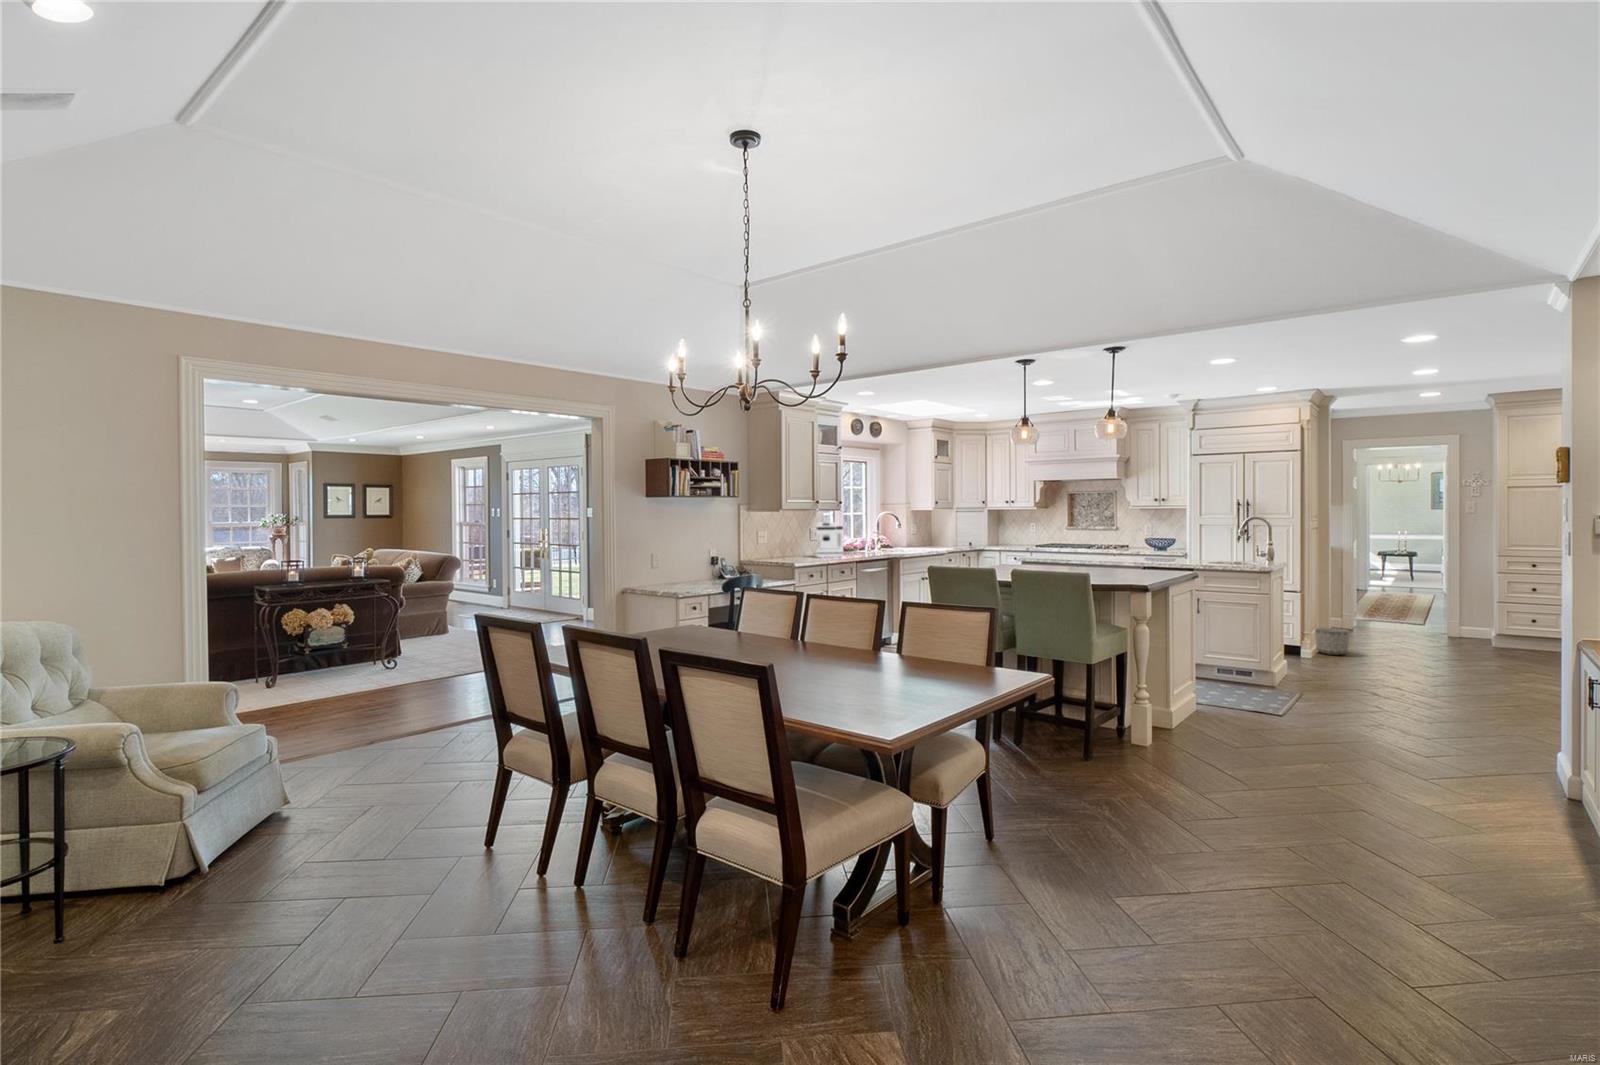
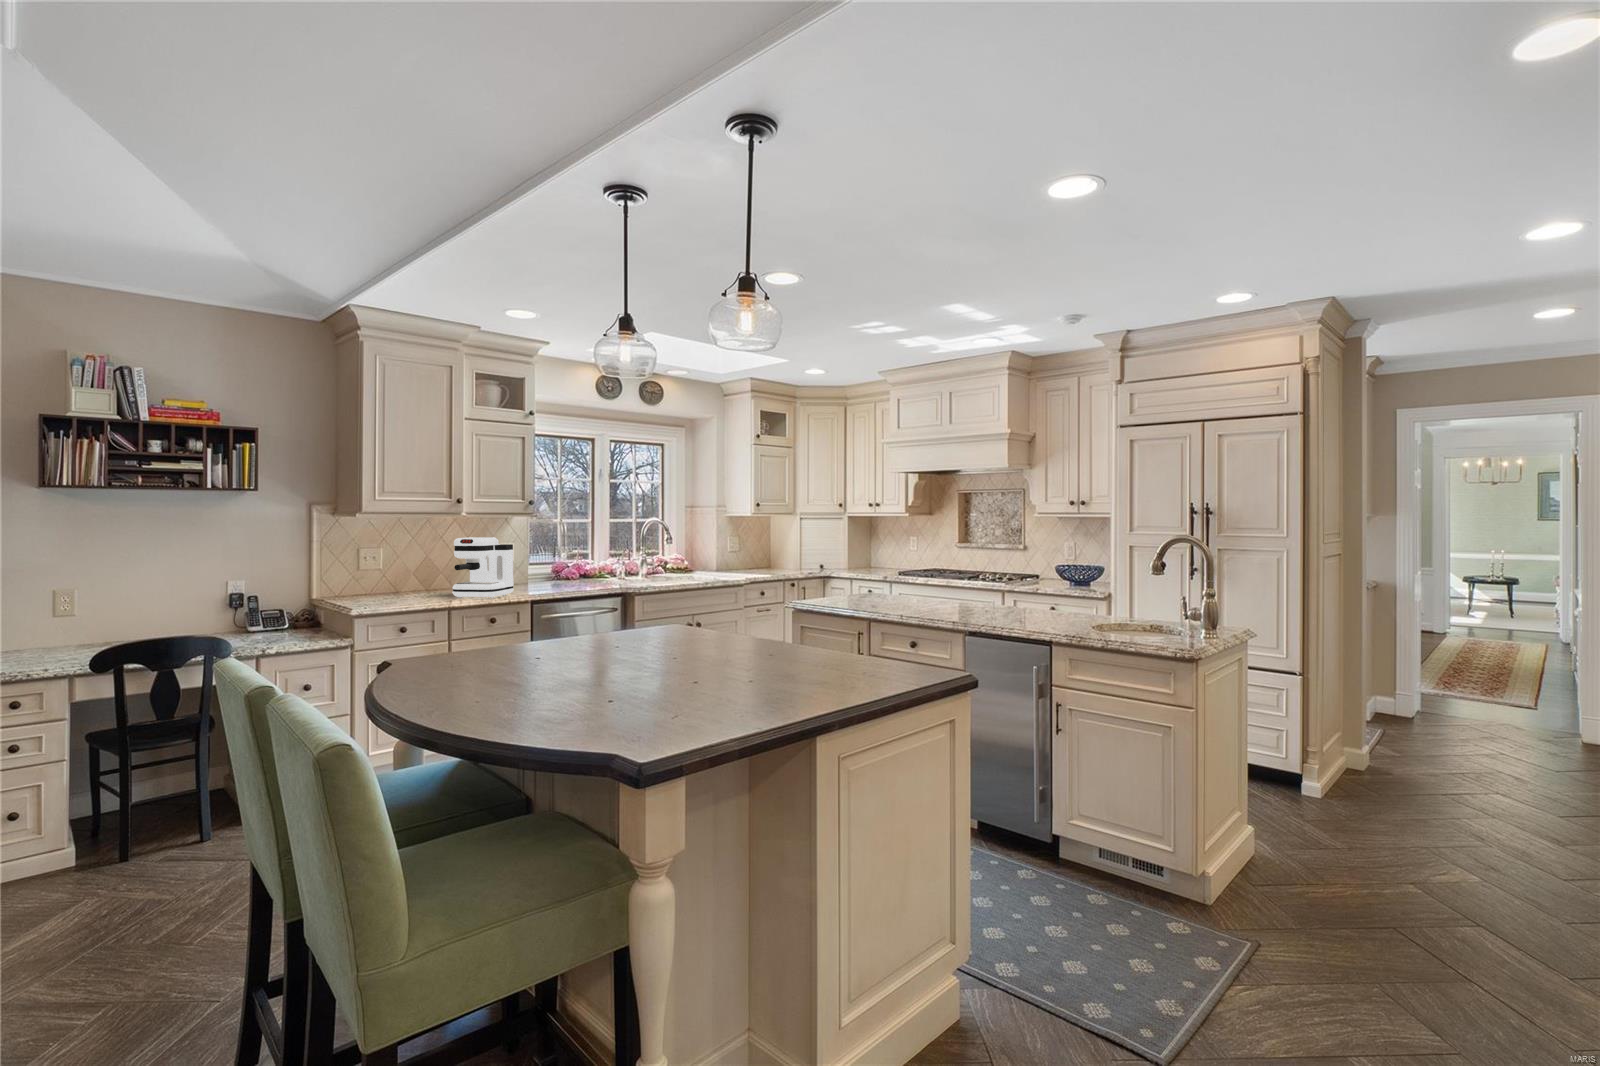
planter: present [1315,628,1349,655] -> none [1328,739,1393,796]

